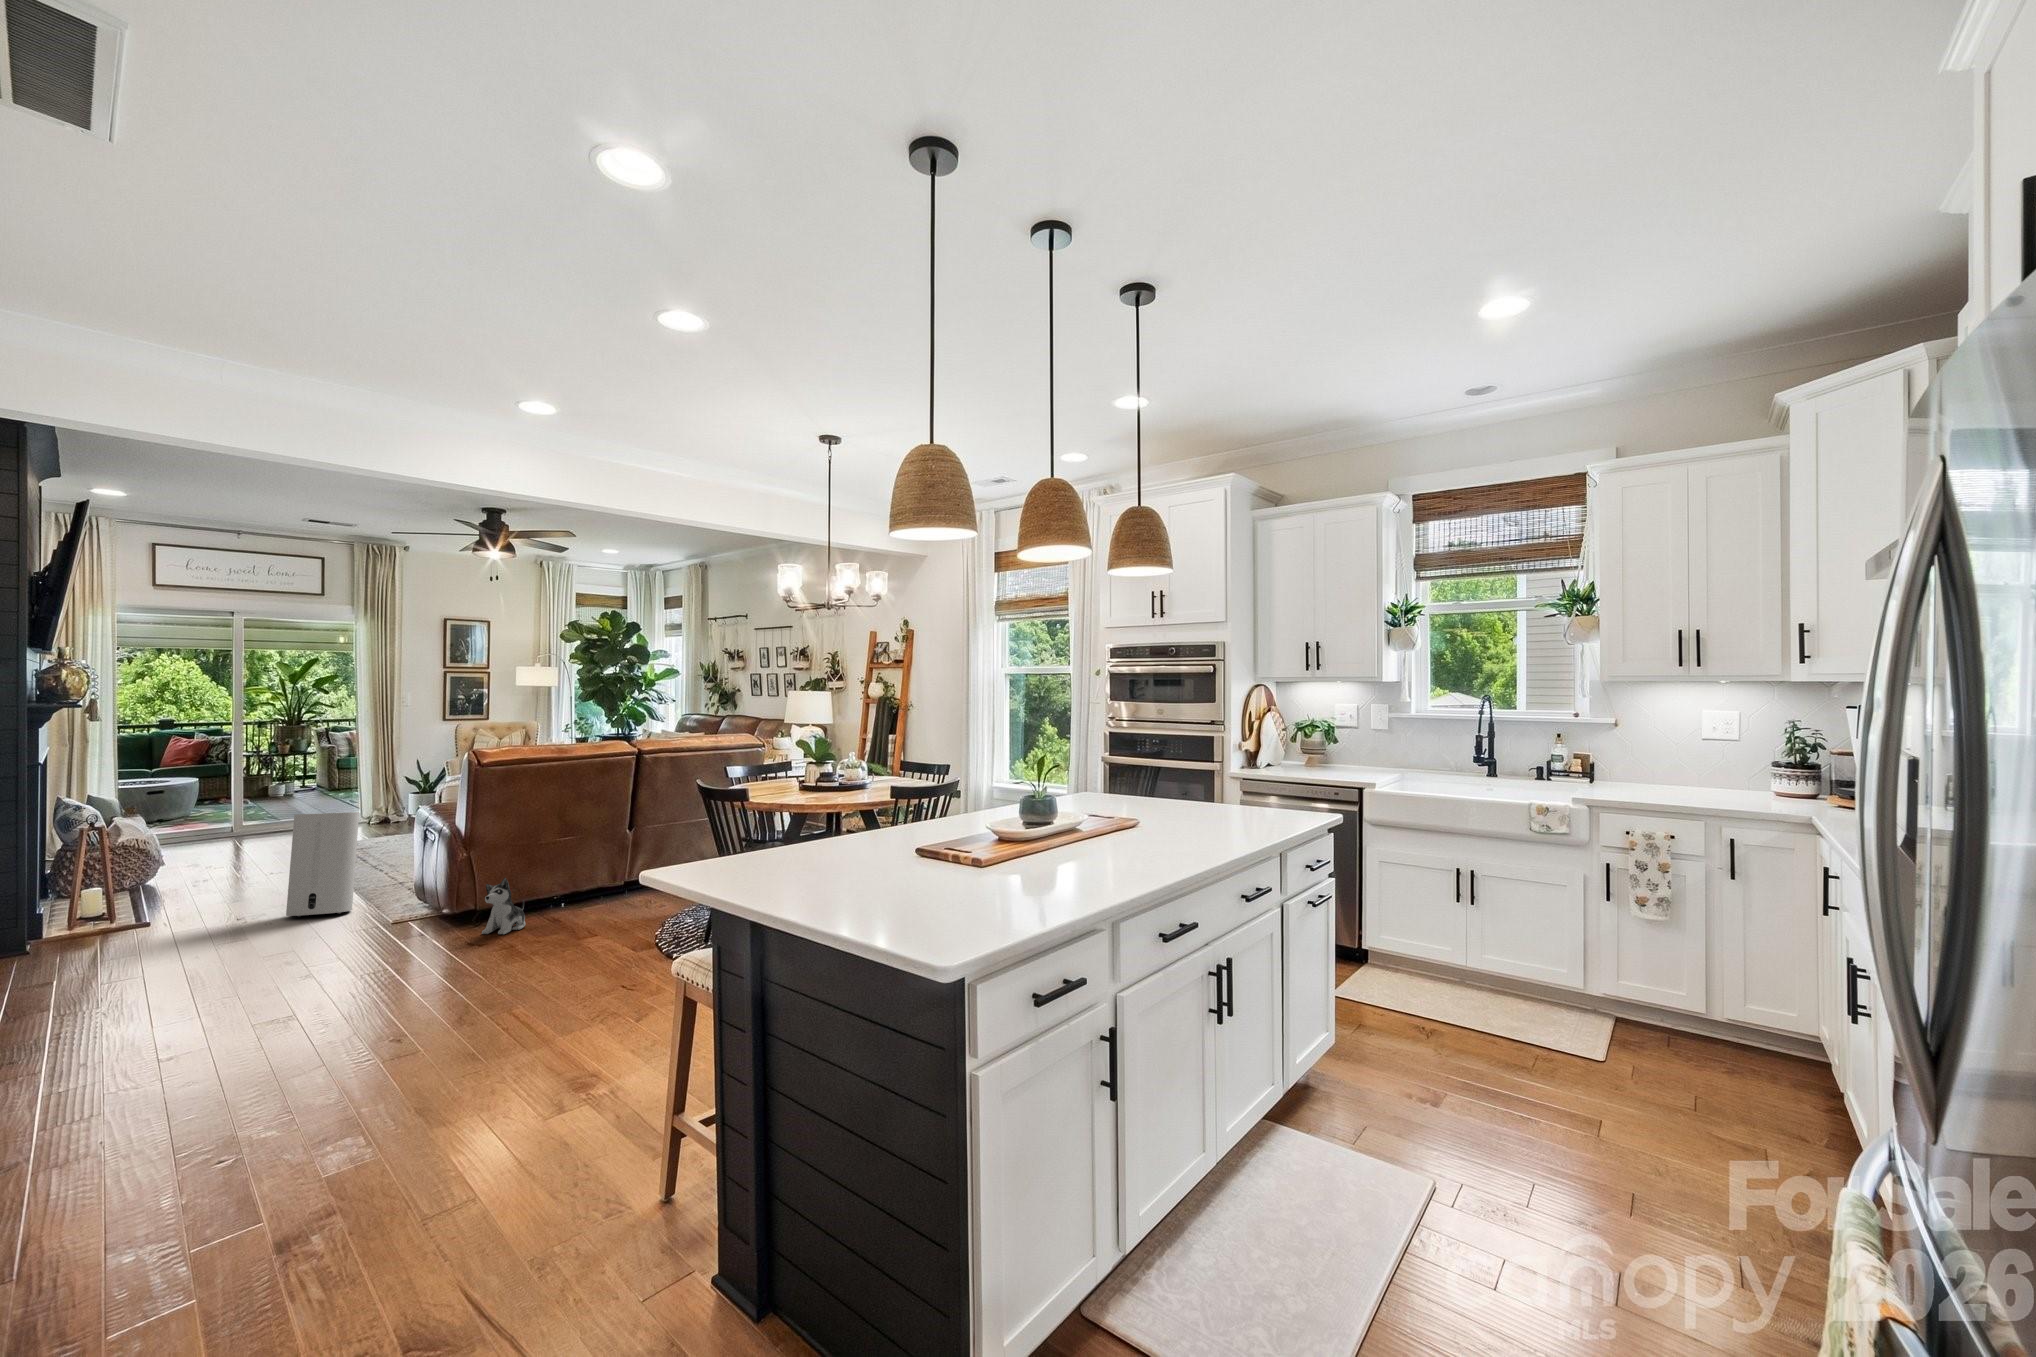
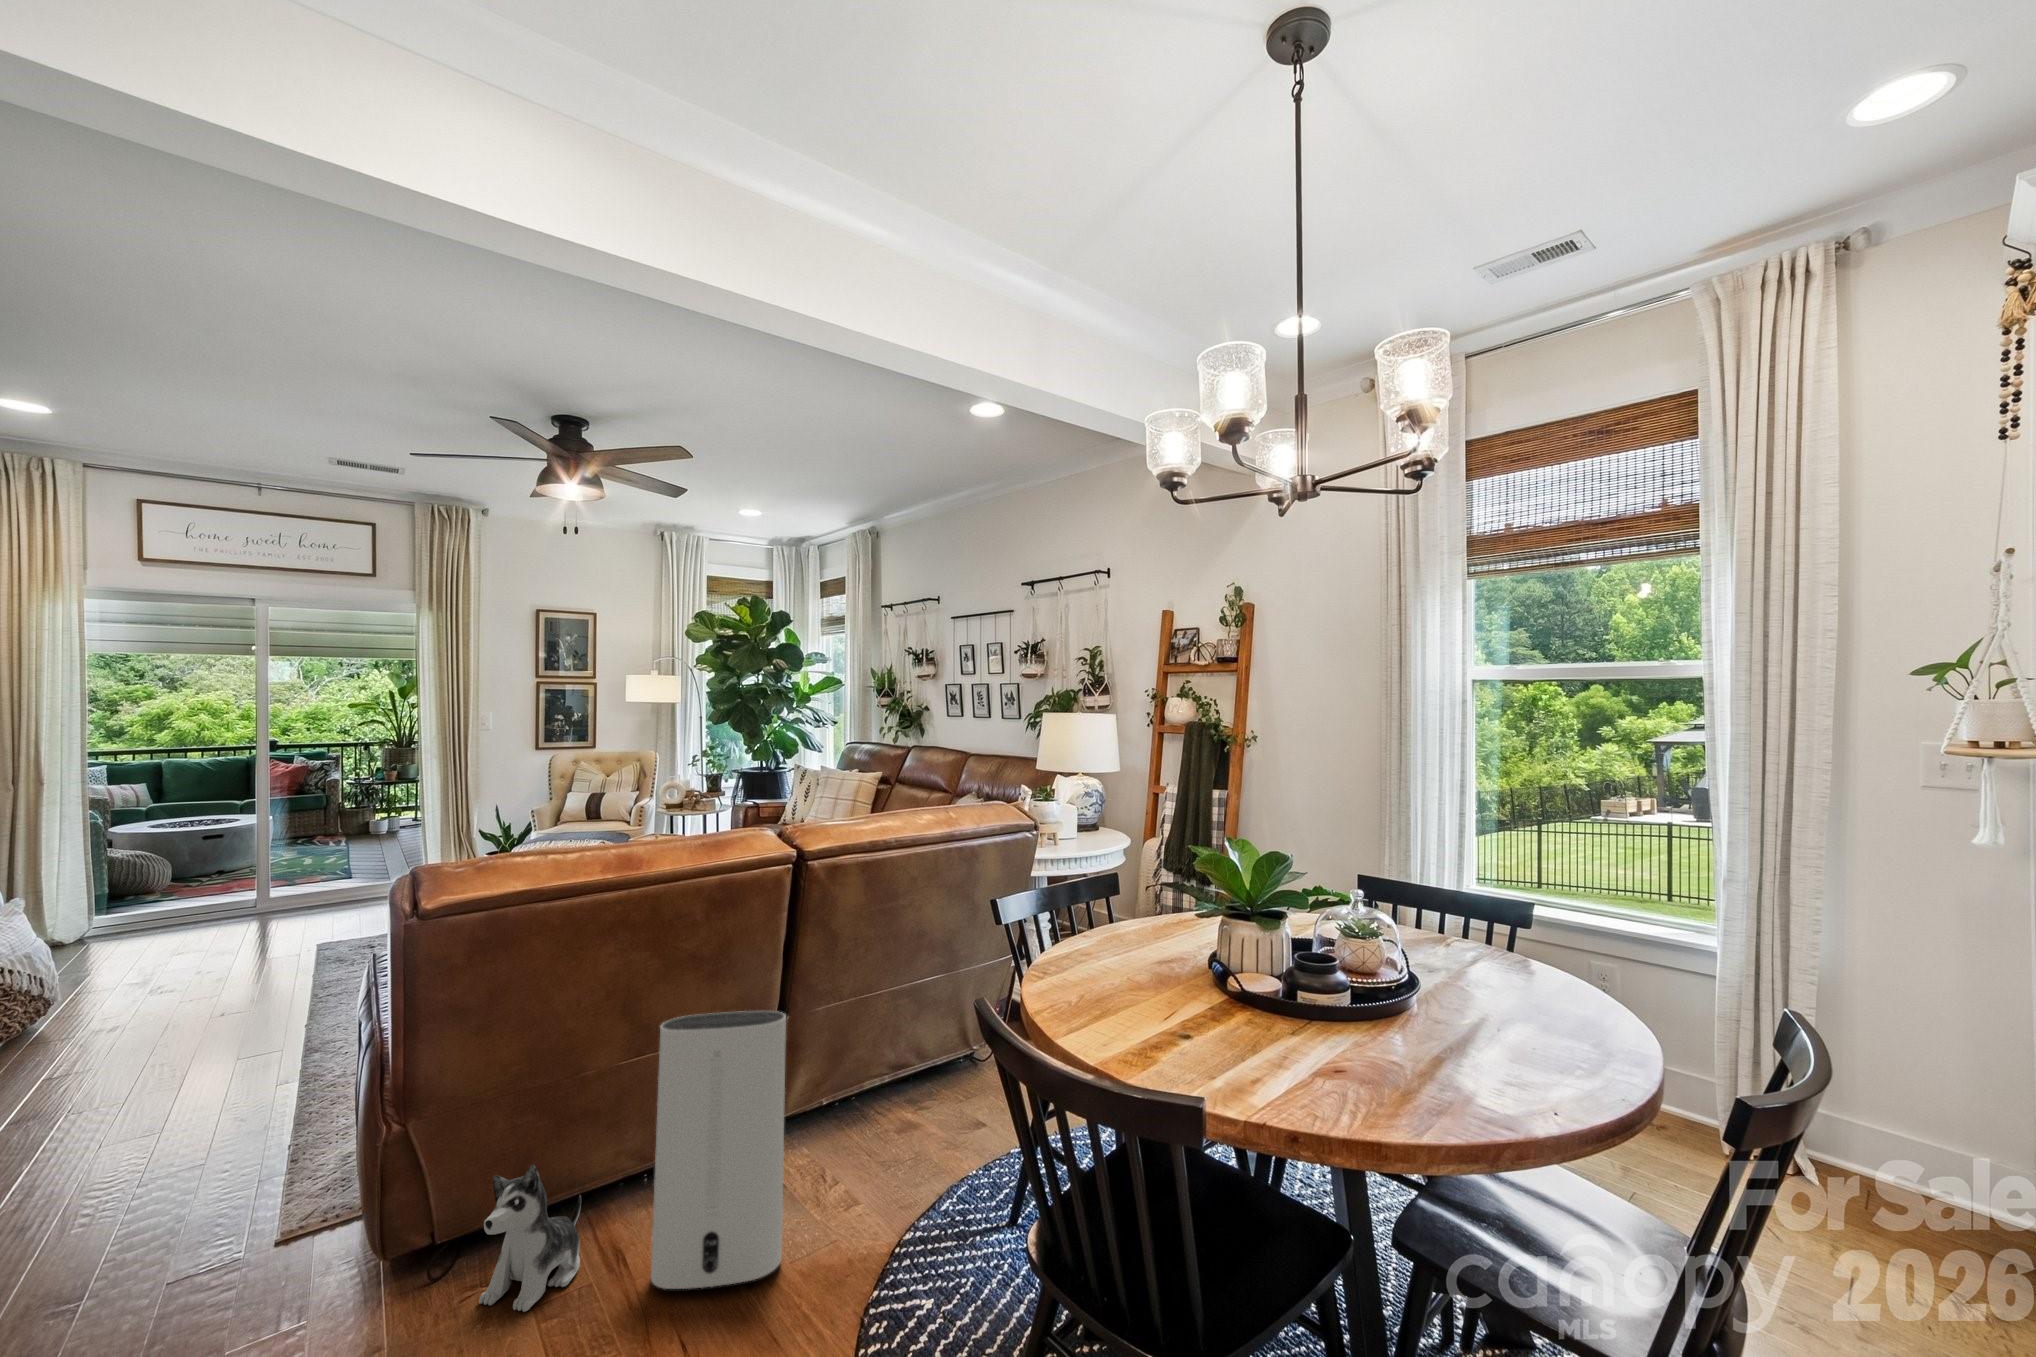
air purifier: present [286,812,359,917] -> present [651,1011,786,1289]

